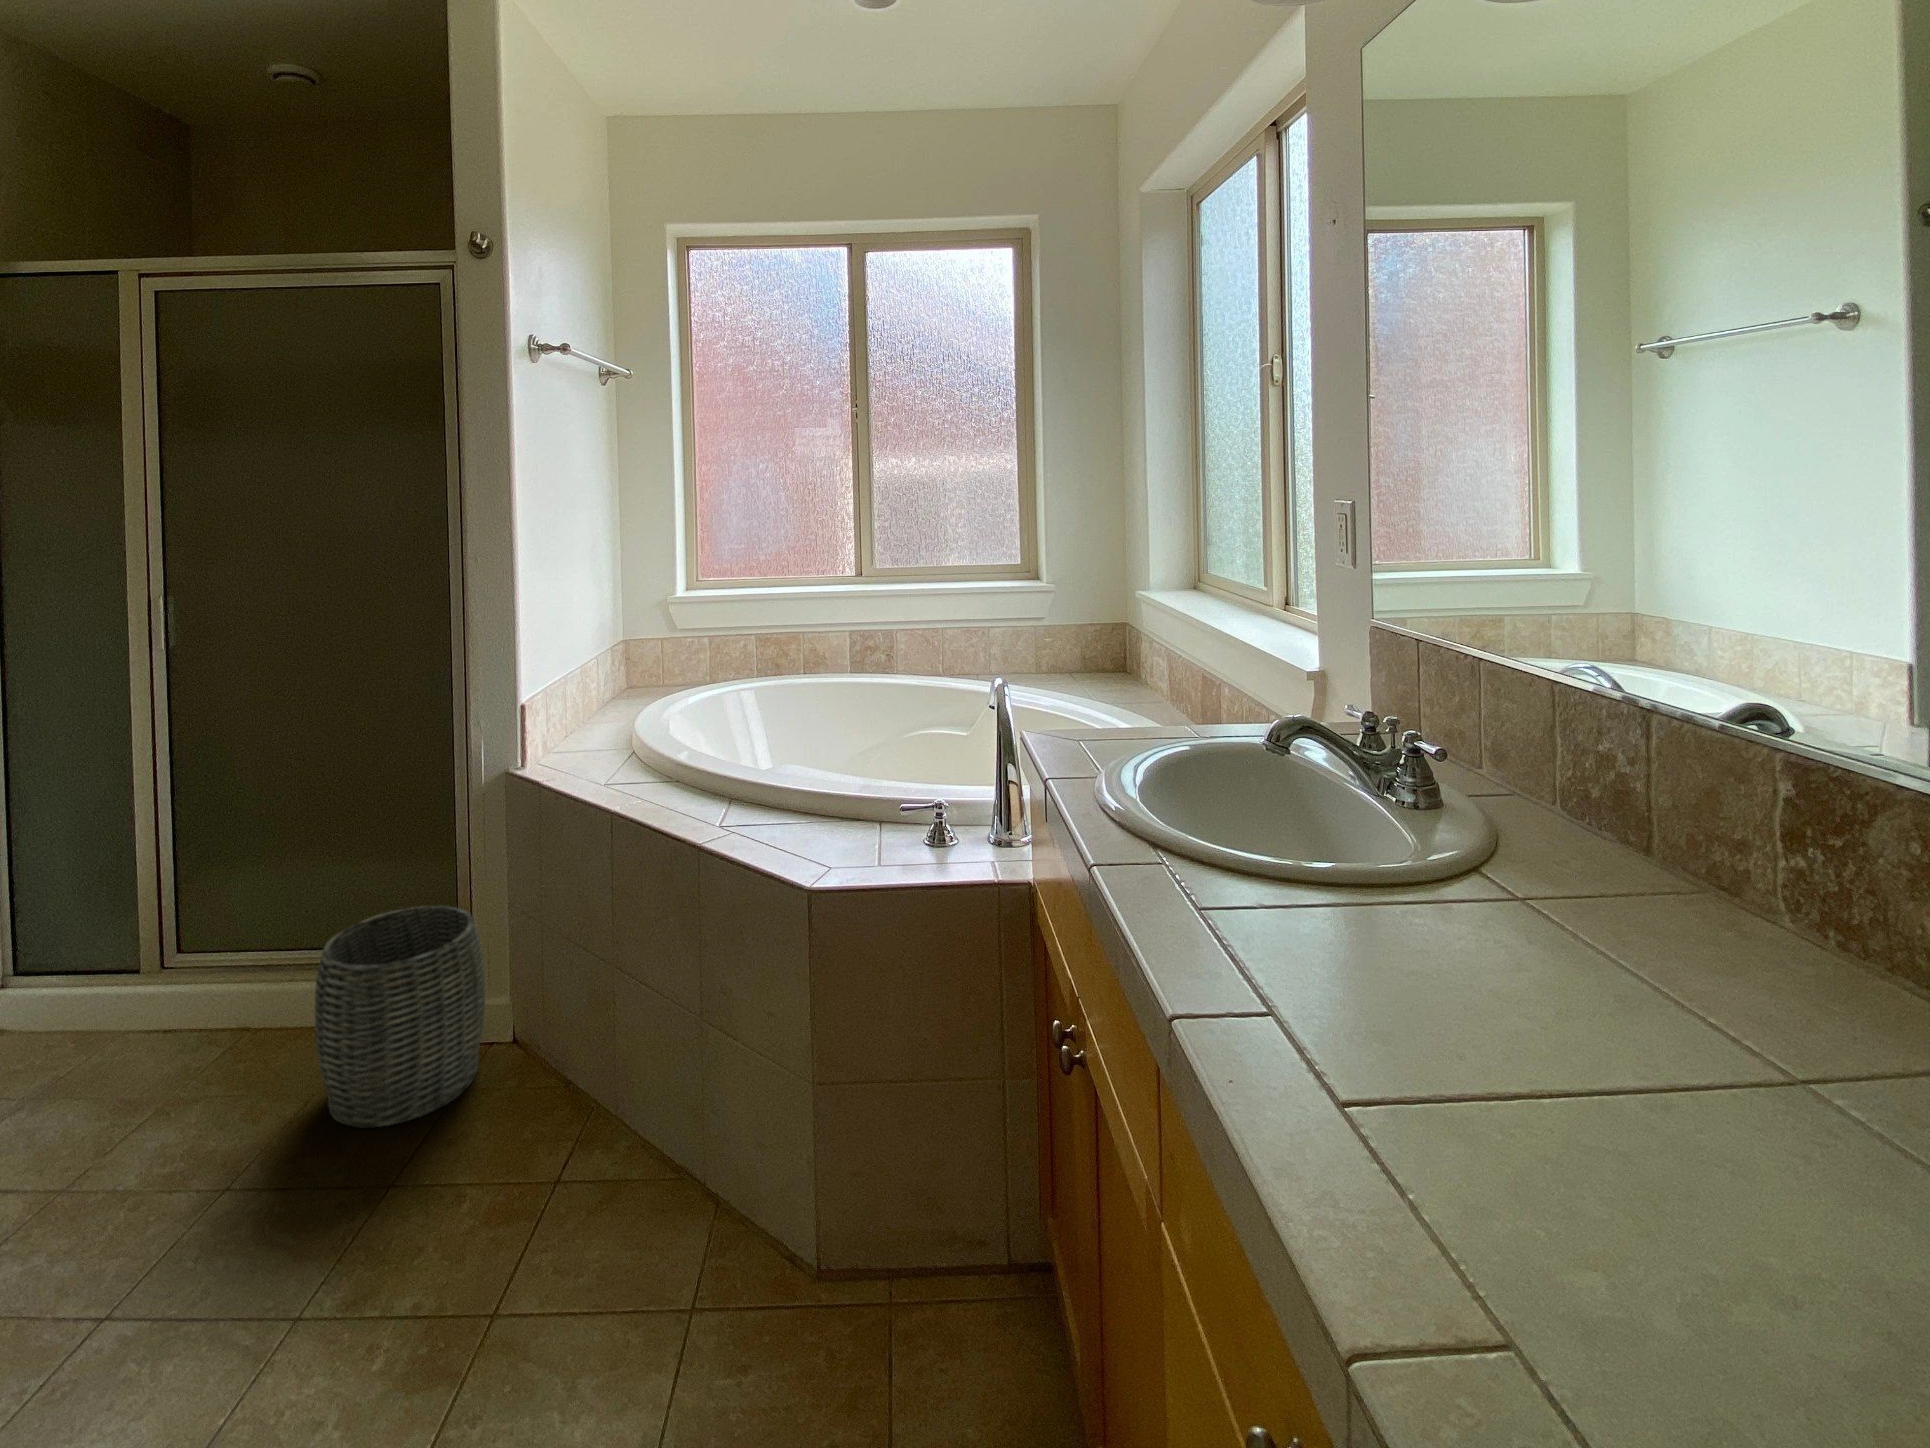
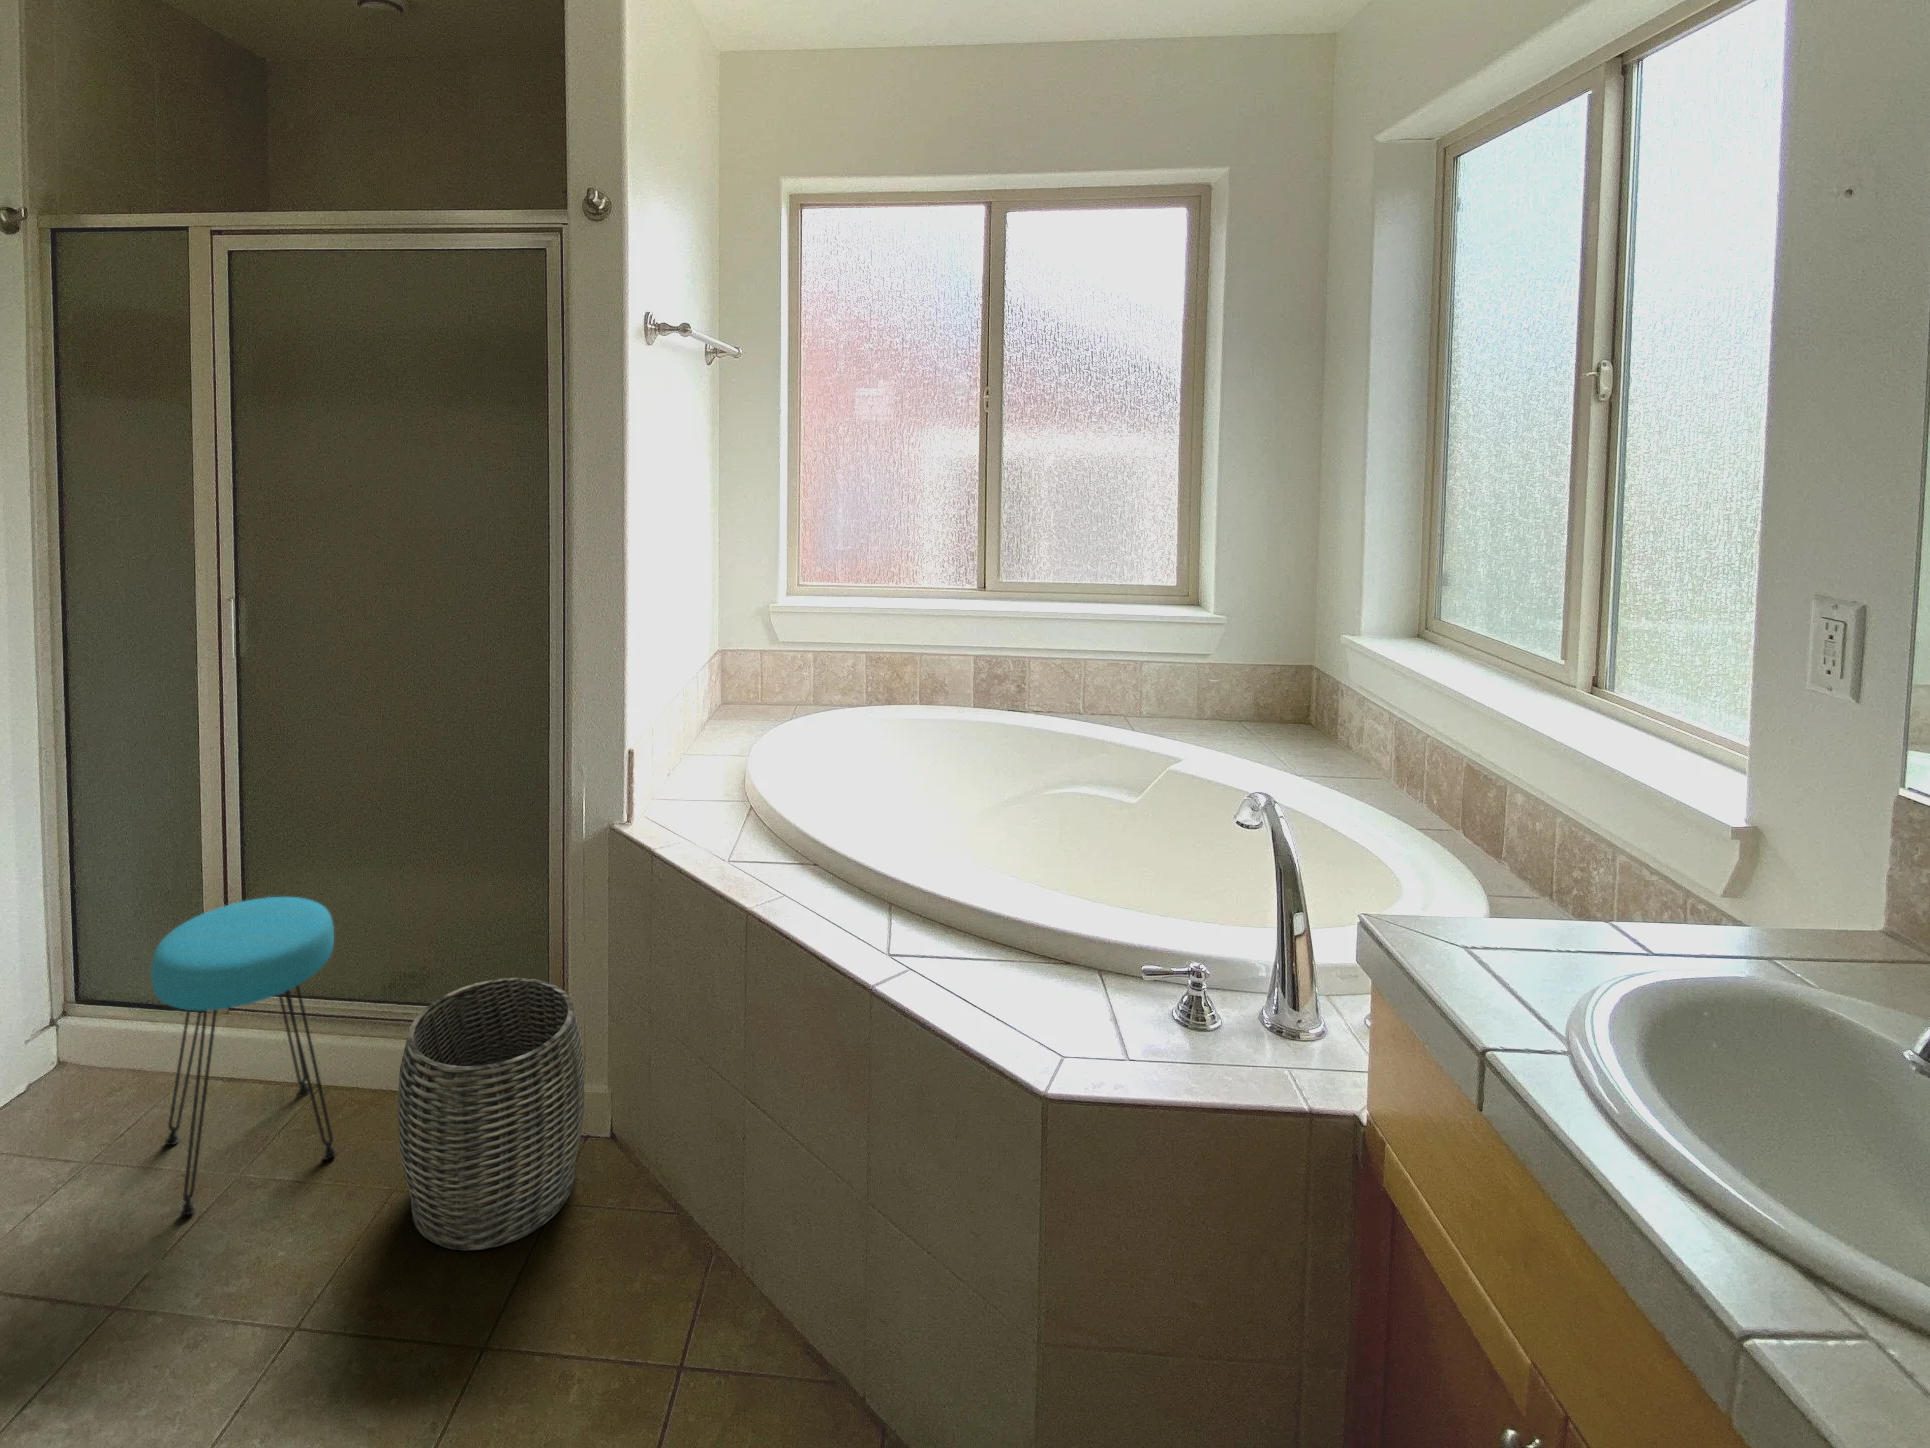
stool: none [88,854,262,1126] -> present [151,897,336,1215]

